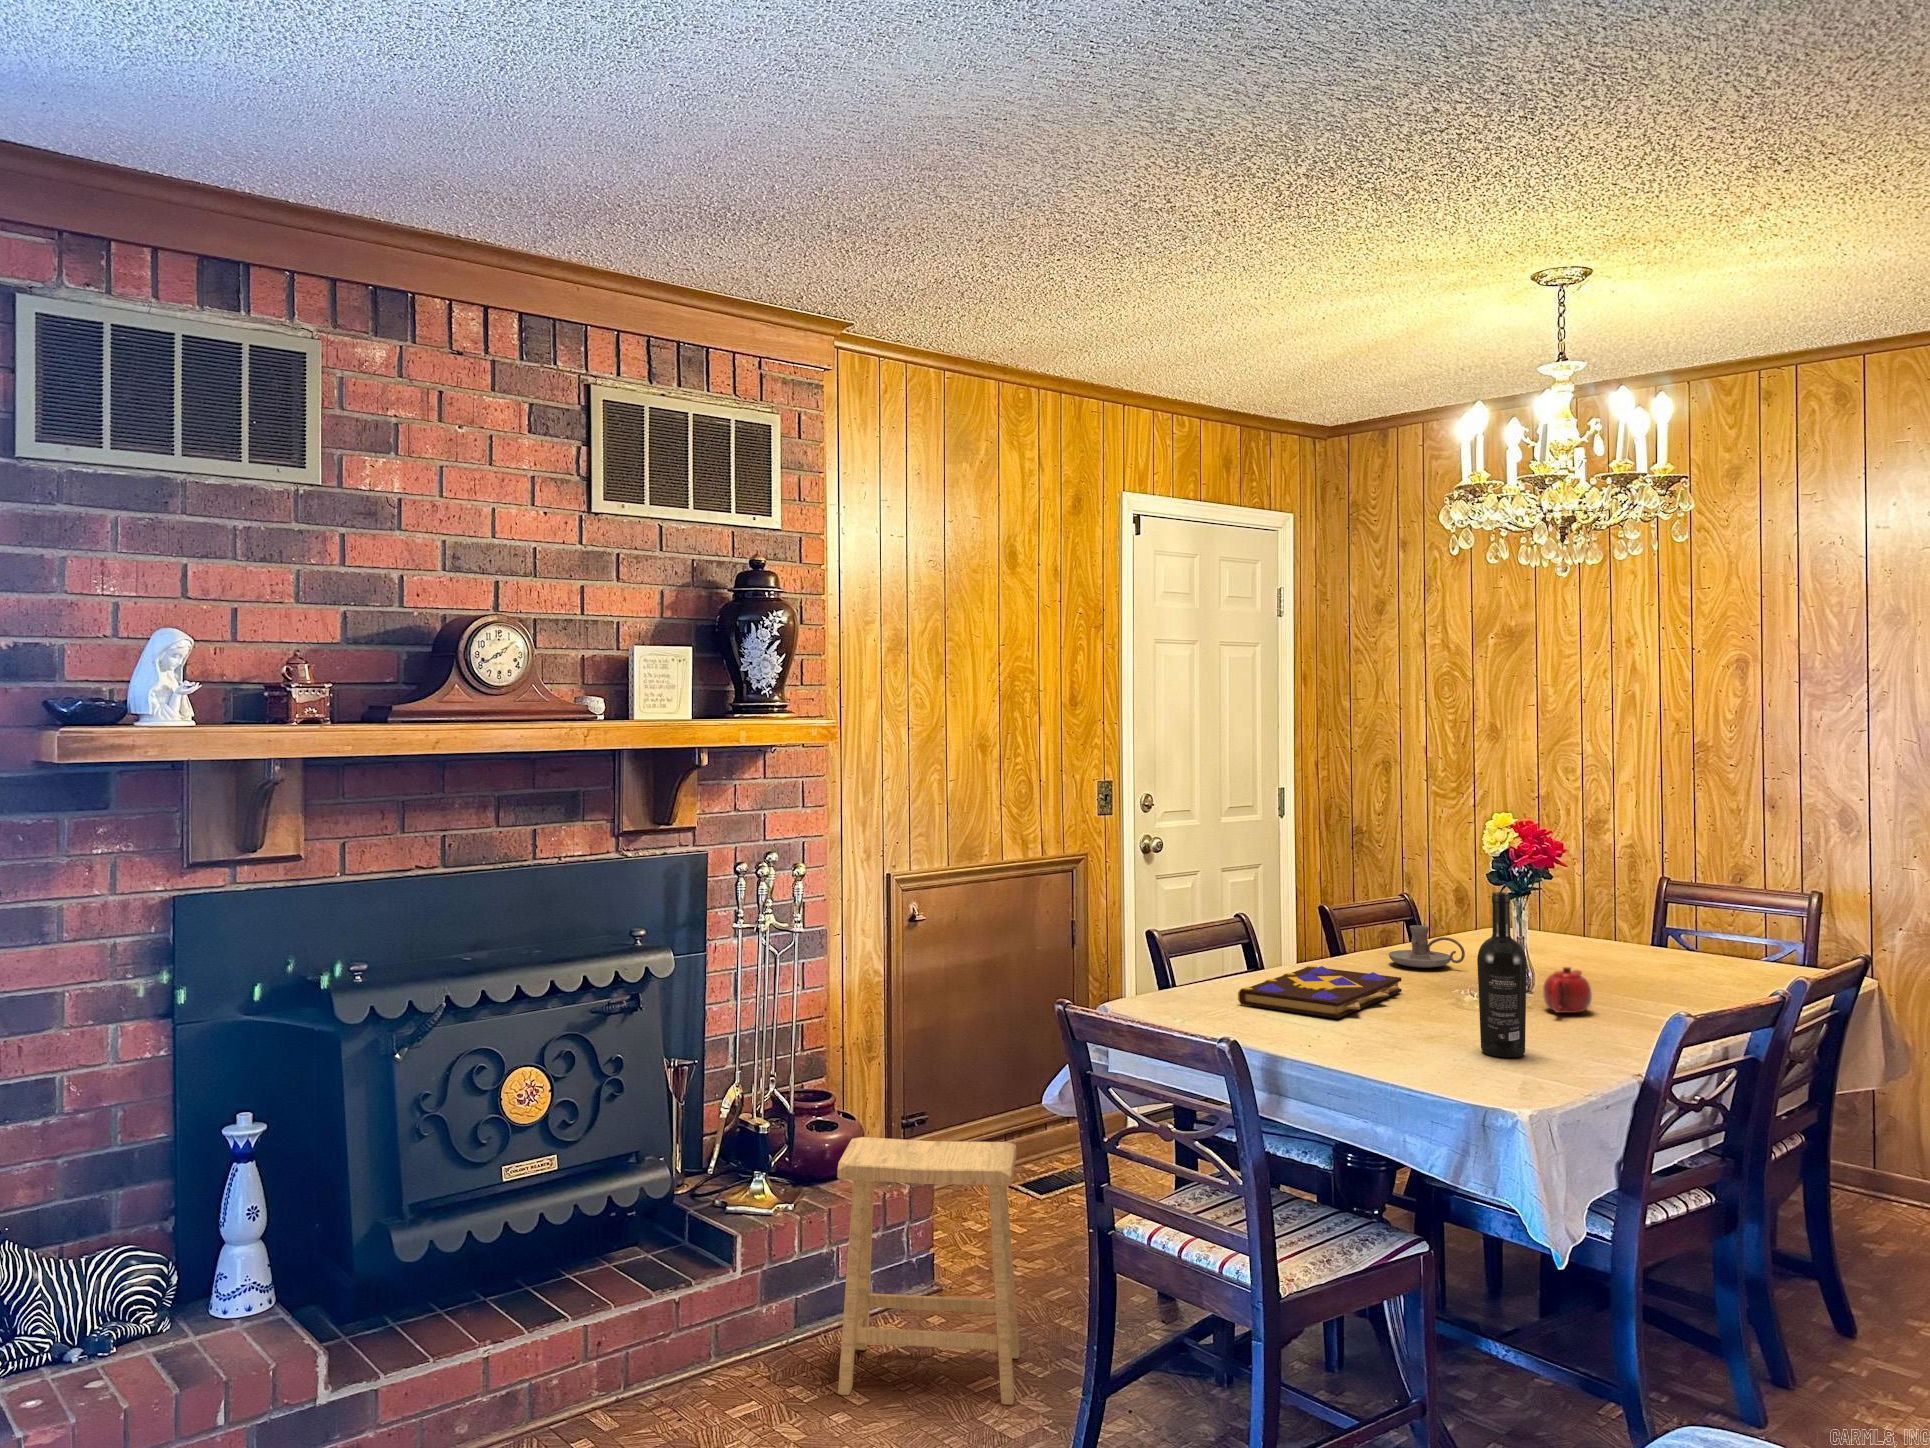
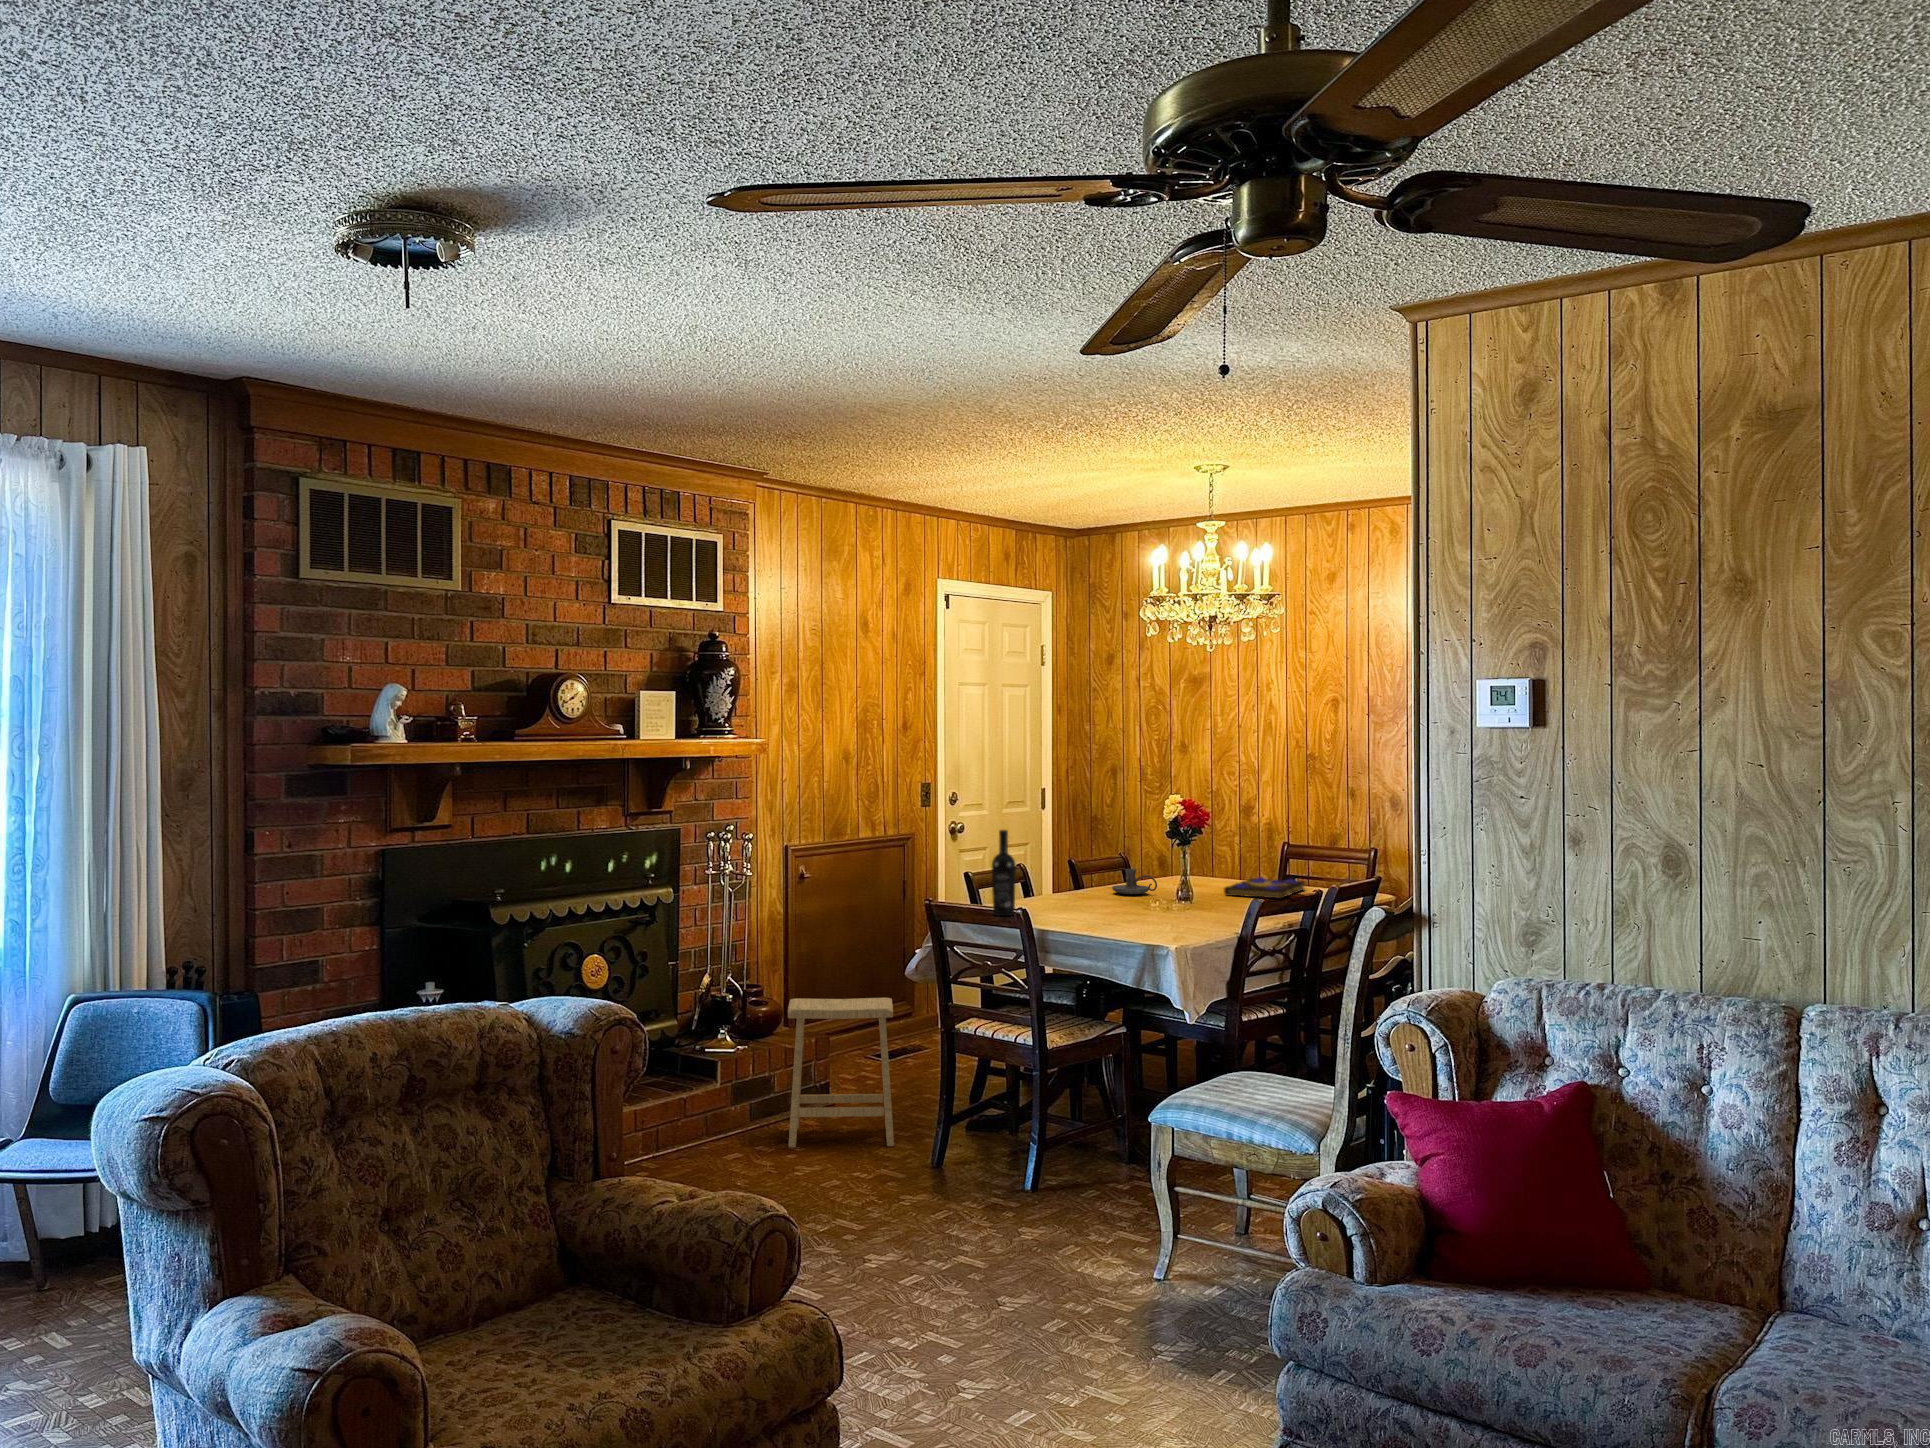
wine bottle: present [1477,892,1526,1058] -> present [992,830,1016,916]
book: present [1238,965,1402,1018] -> present [1224,877,1304,899]
teapot: present [1543,967,1592,1013] -> none [1197,885,1224,912]

